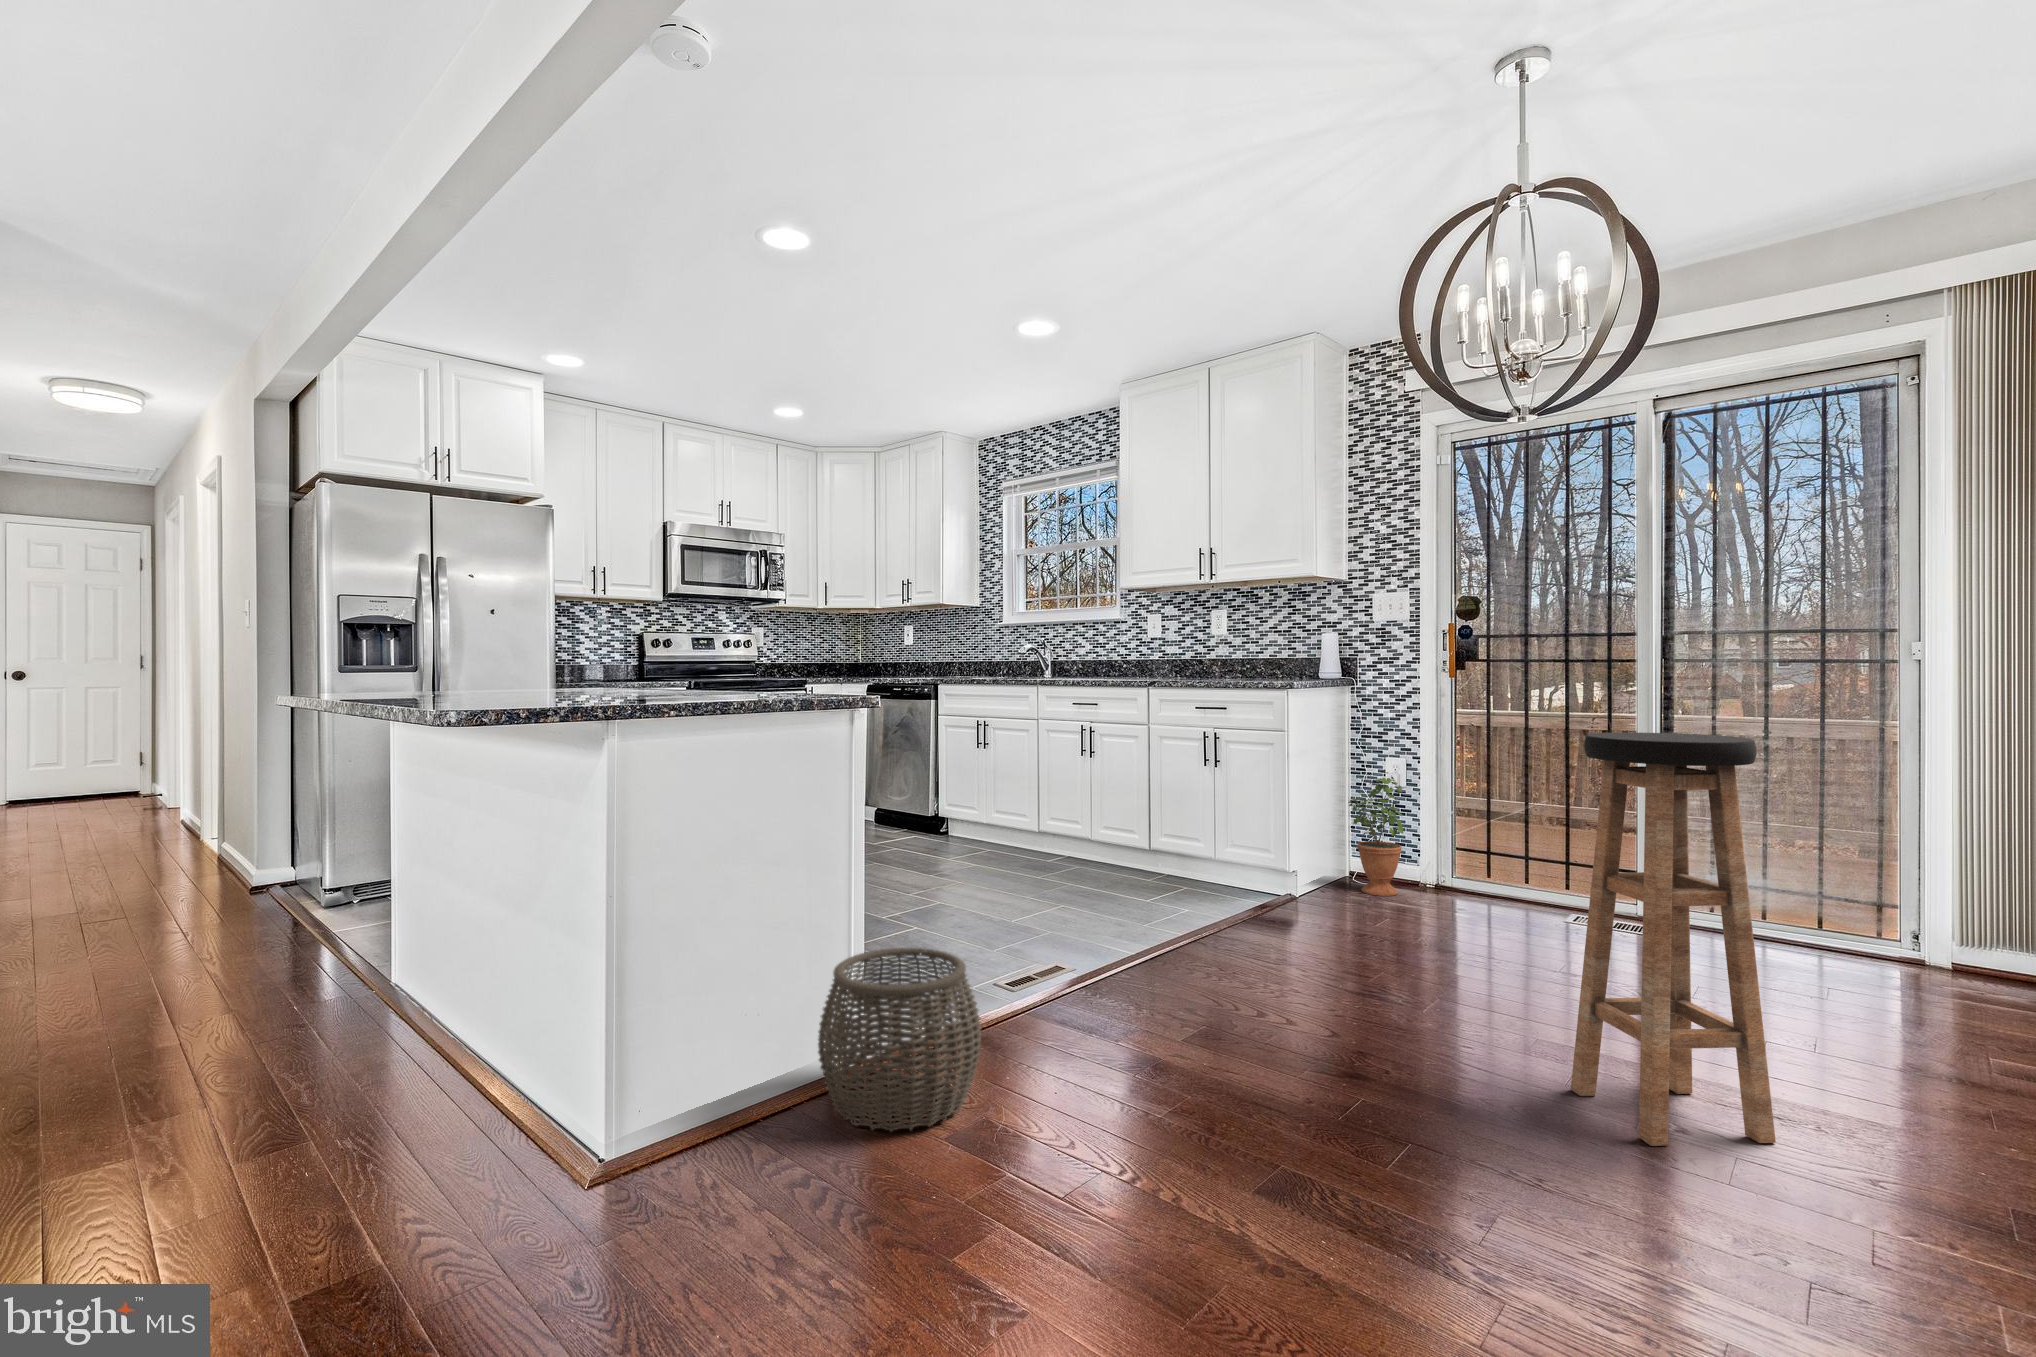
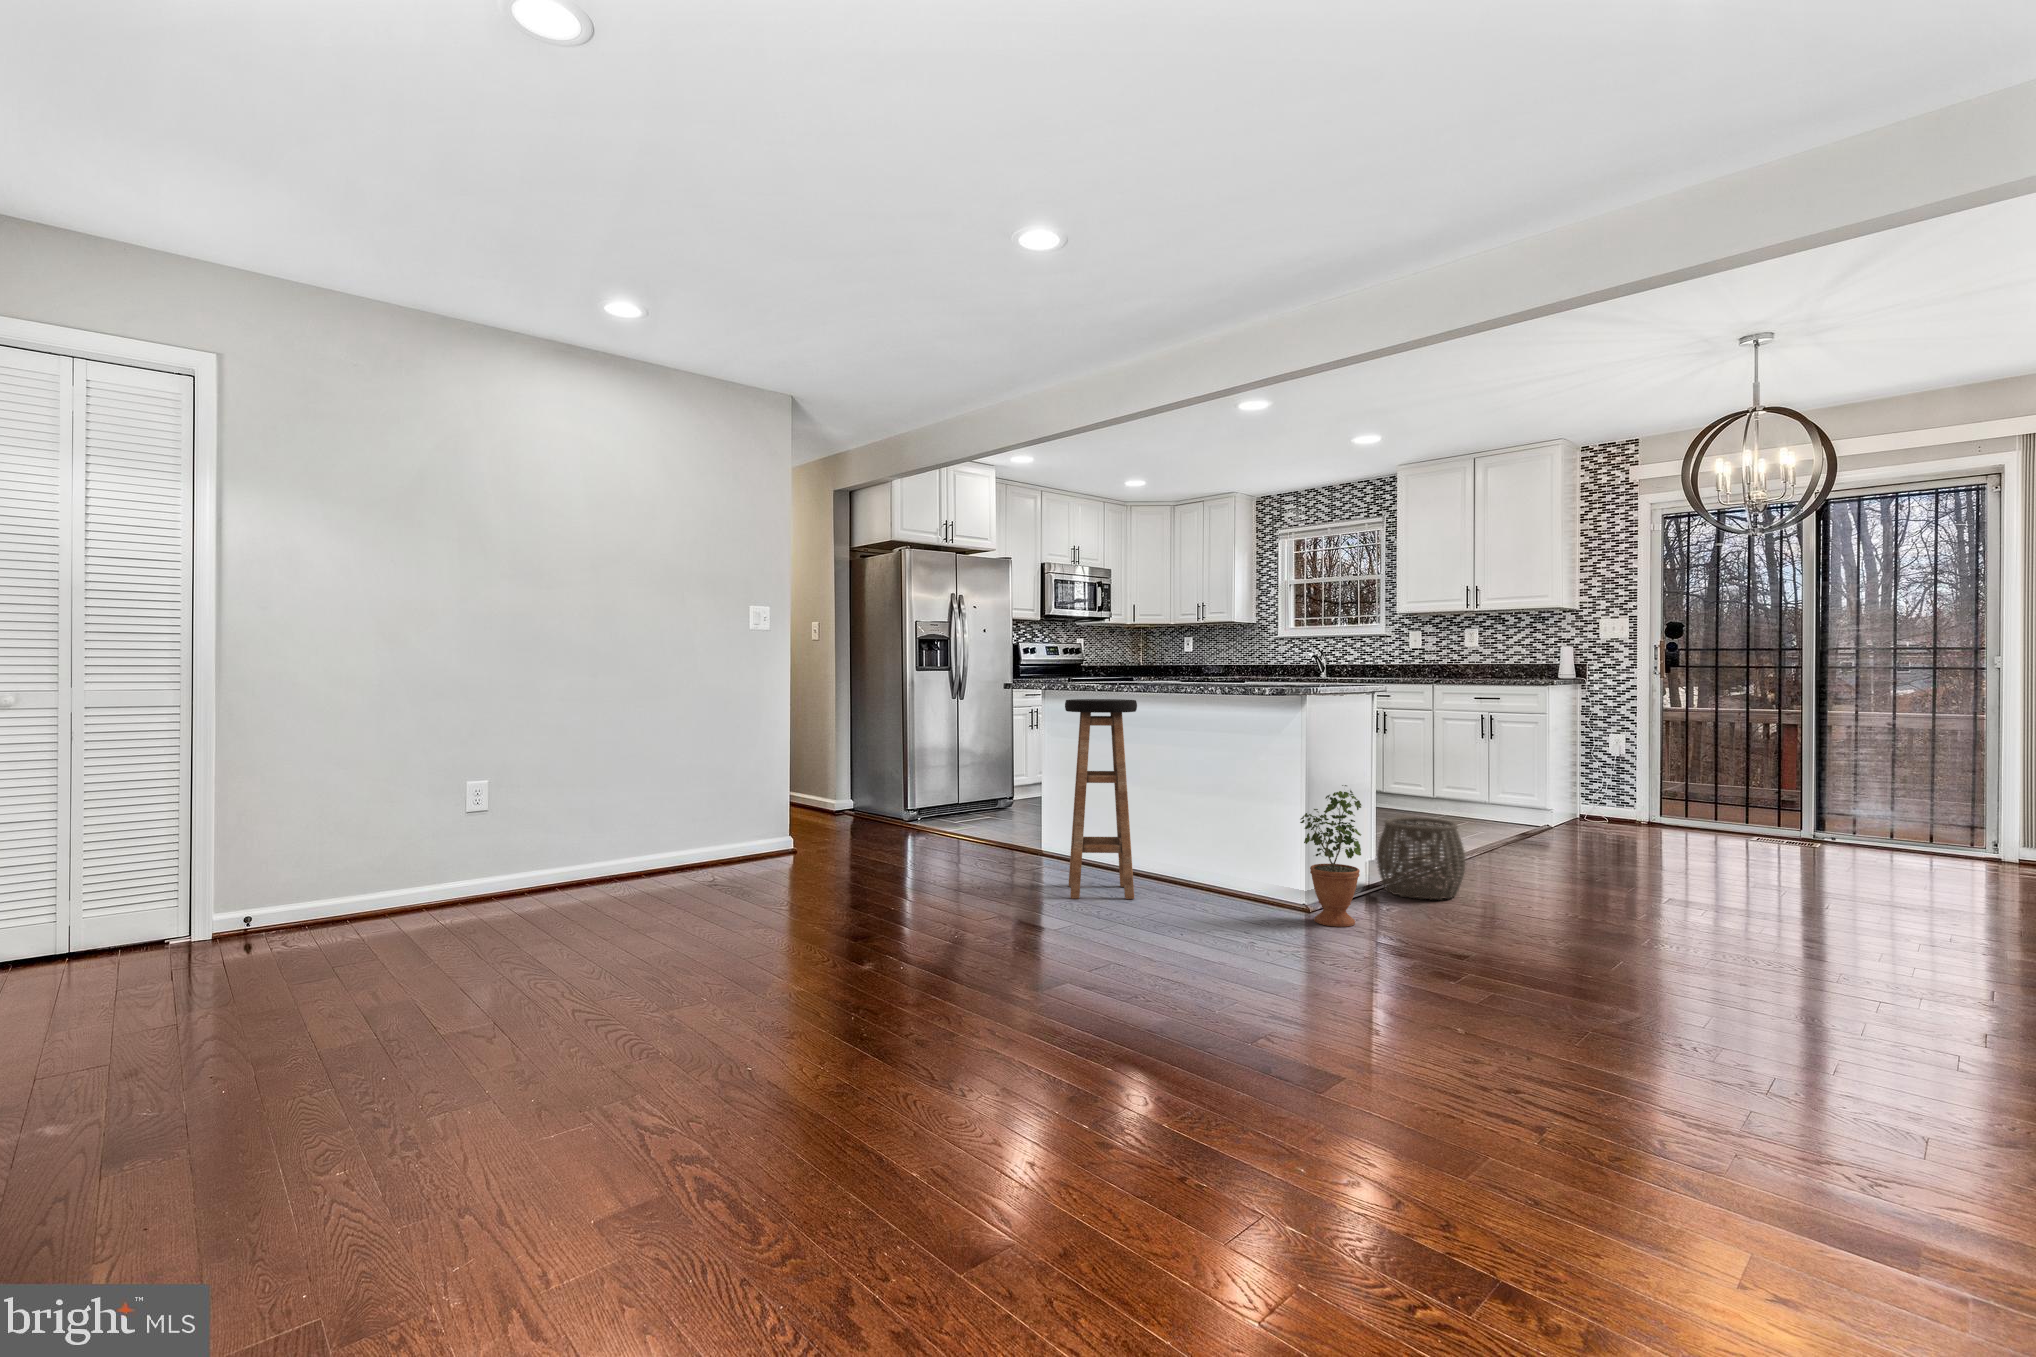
bar stool: present [1571,733,1776,1146] -> present [1065,699,1137,899]
potted plant: present [1348,772,1403,896] -> present [1300,785,1361,927]

